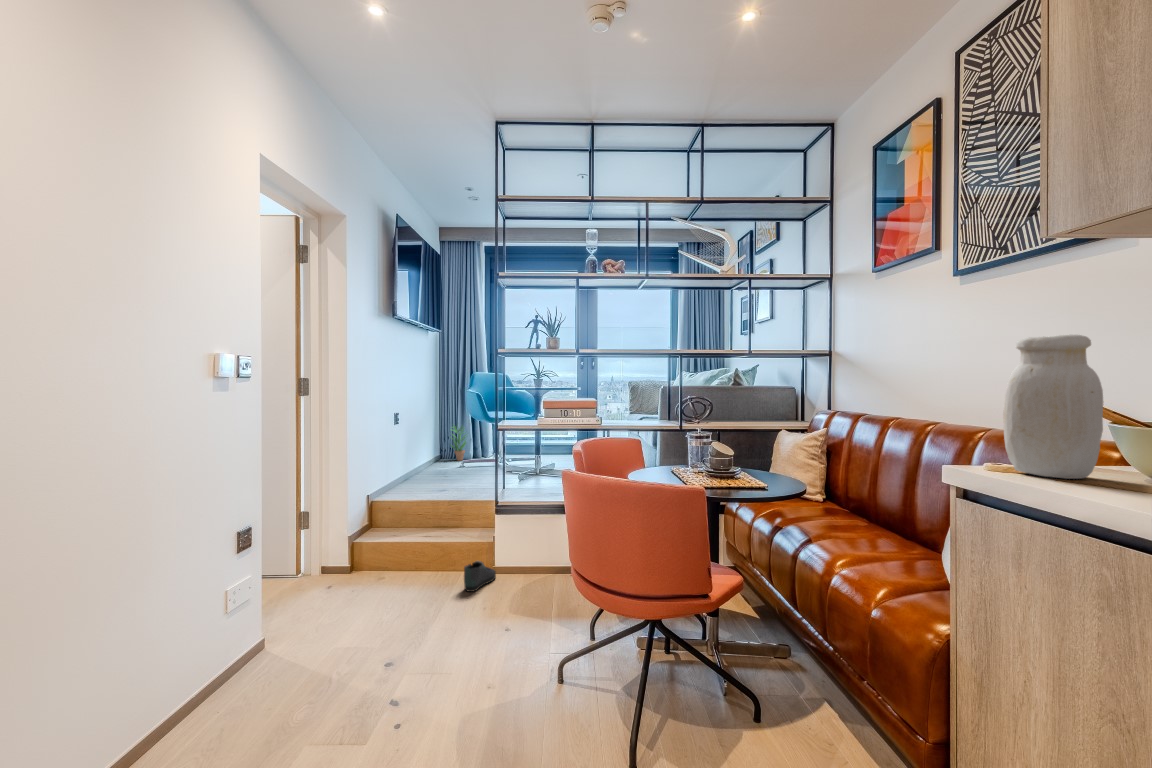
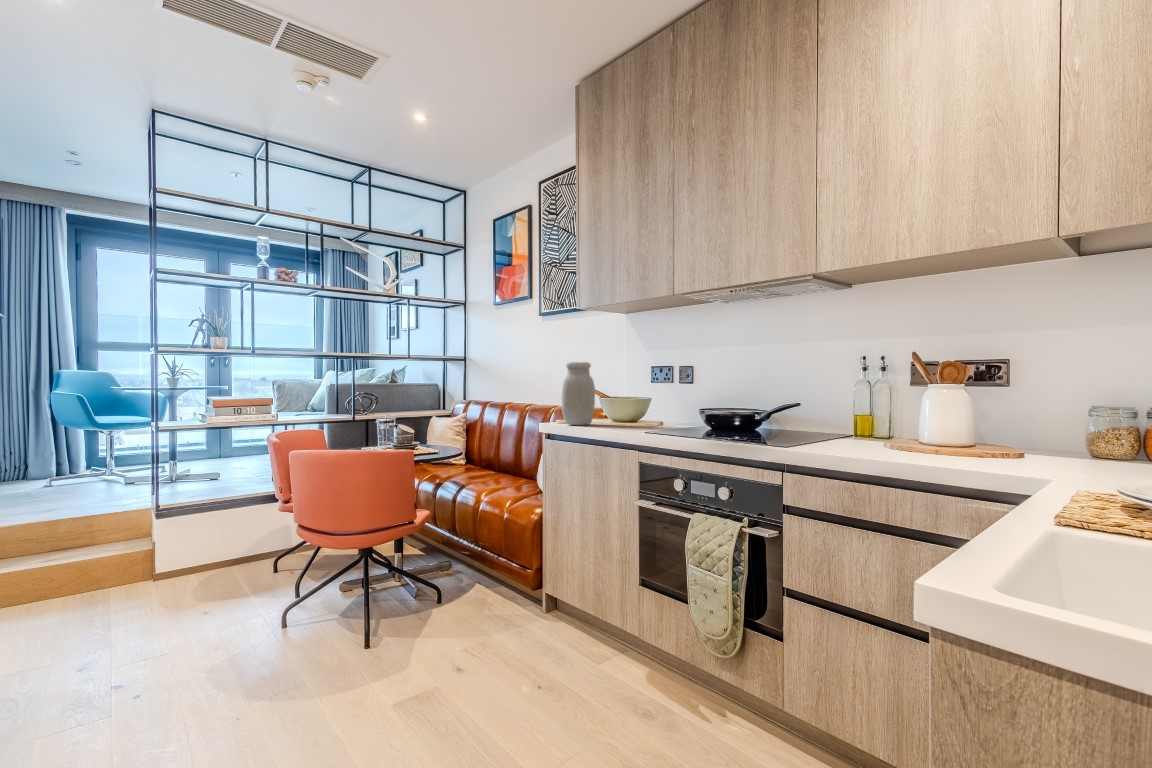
potted plant: present [452,425,466,461] -> none [15,433,51,481]
shoe: present [464,561,496,592] -> none [128,567,163,599]

